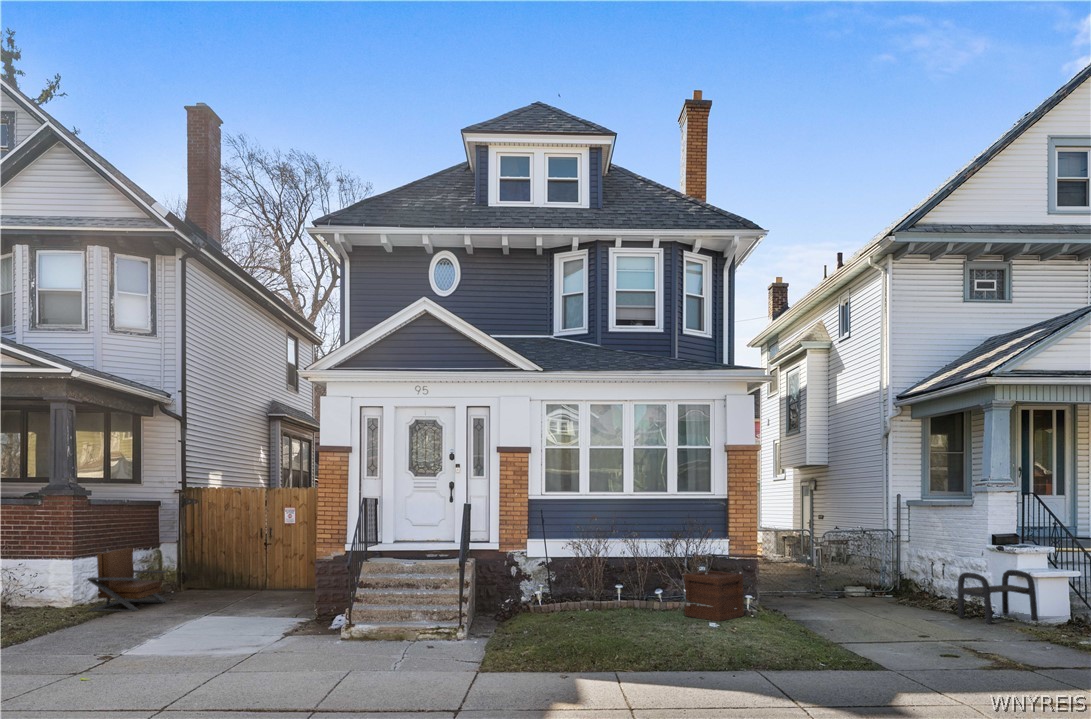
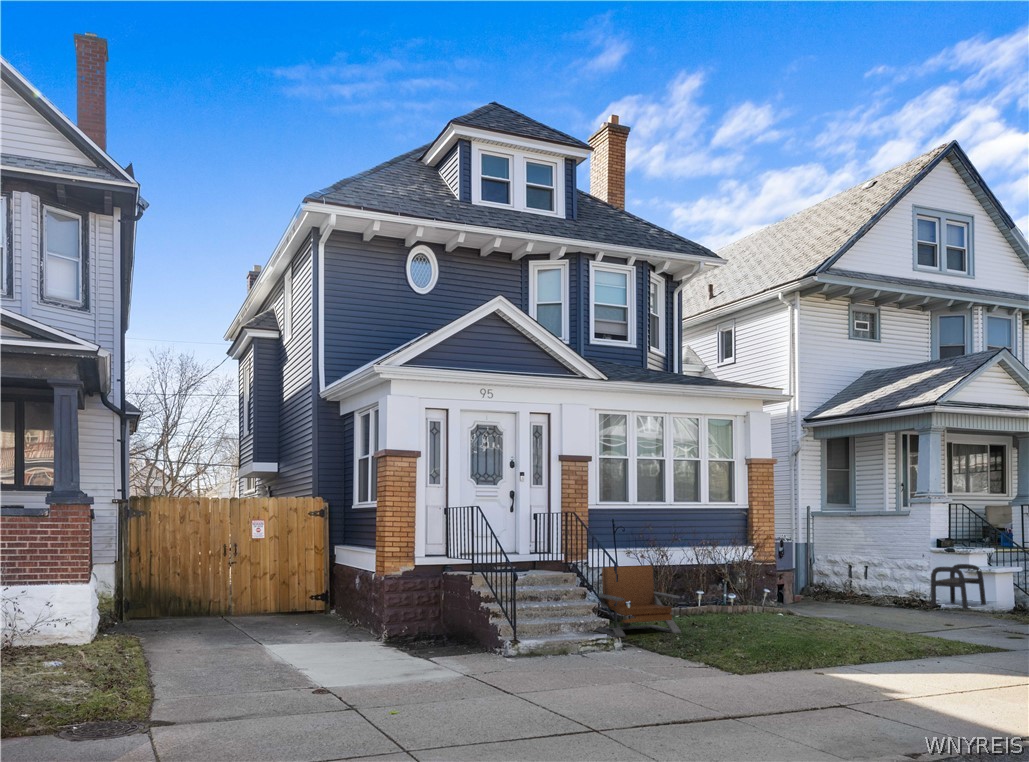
lounge chair: present [87,548,167,611] -> present [596,566,681,637]
wooden crate: present [684,571,744,622] -> none [732,577,779,622]

